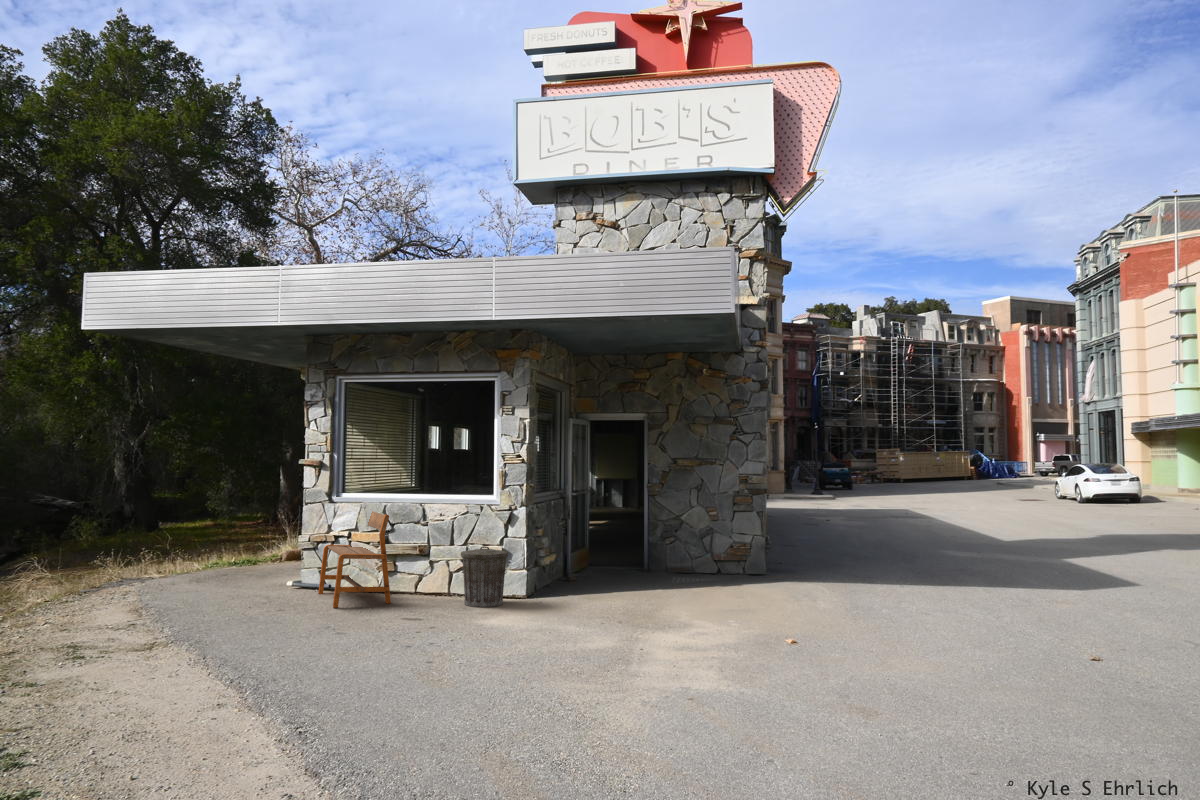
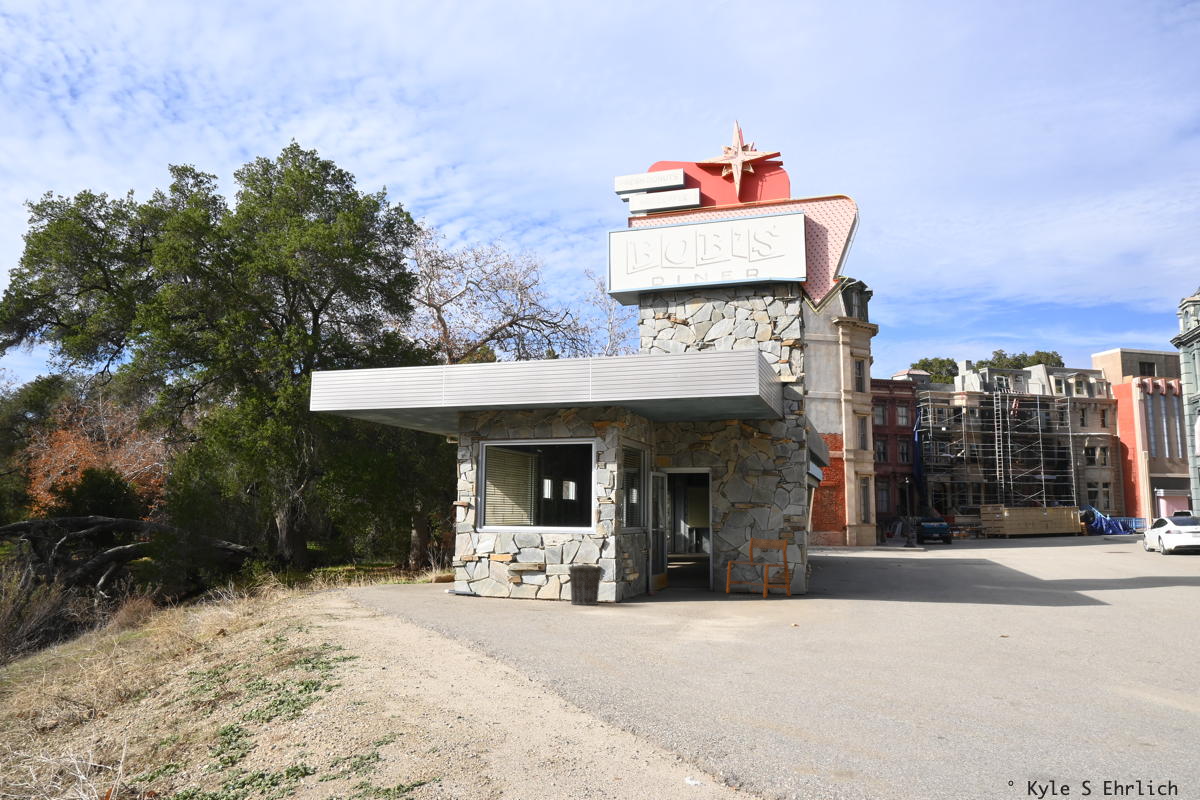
bench: present [318,511,391,608] -> present [726,538,791,598]

